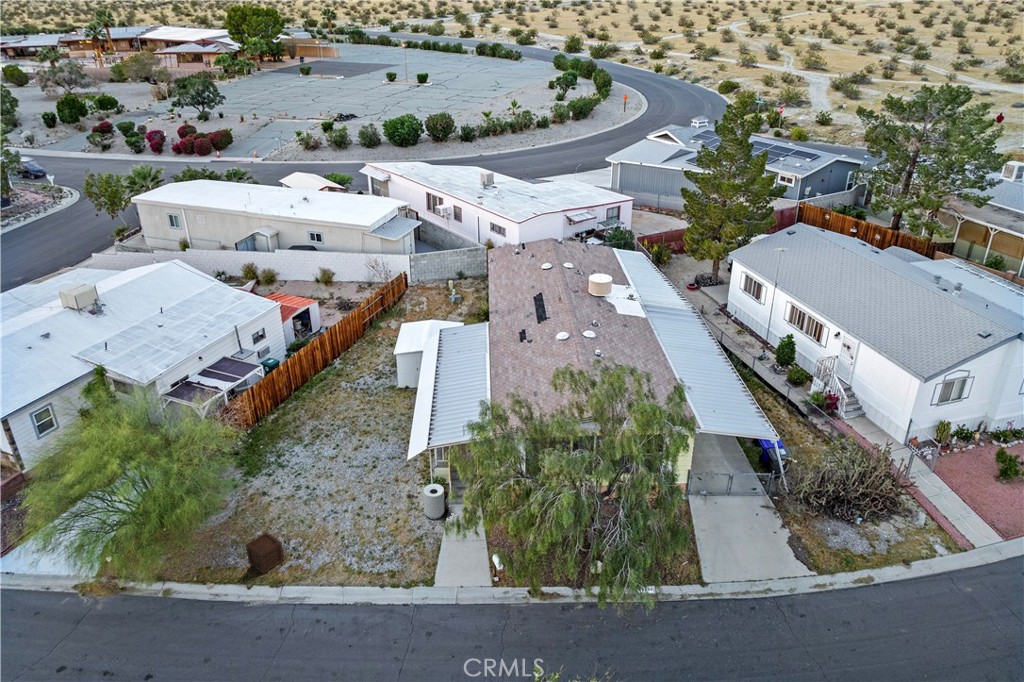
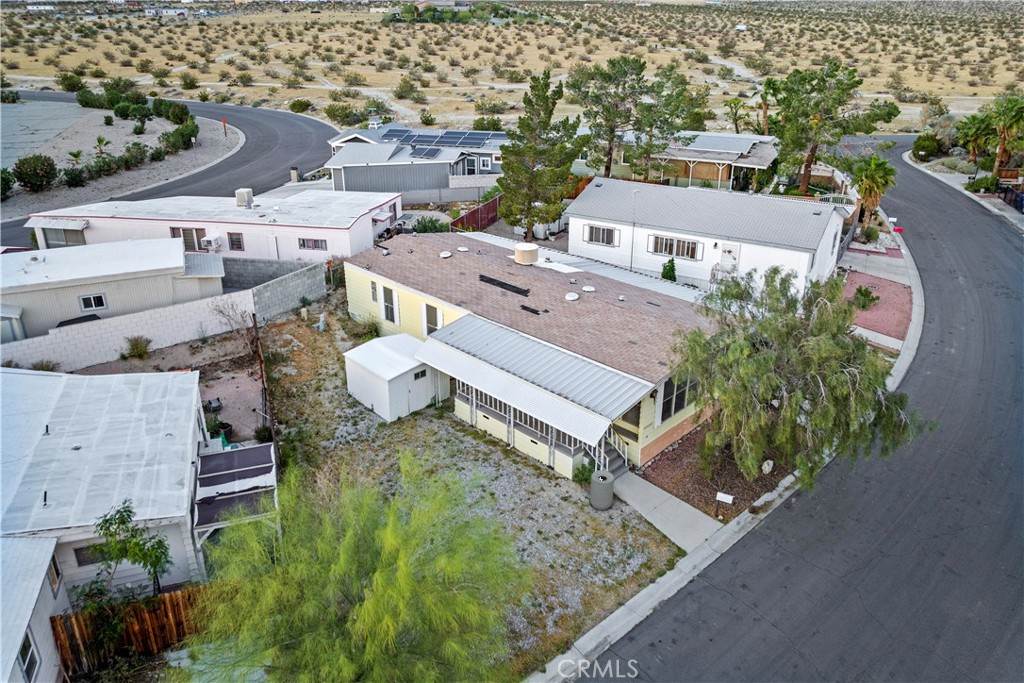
wooden crate: present [246,532,284,574] -> none [509,594,542,640]

